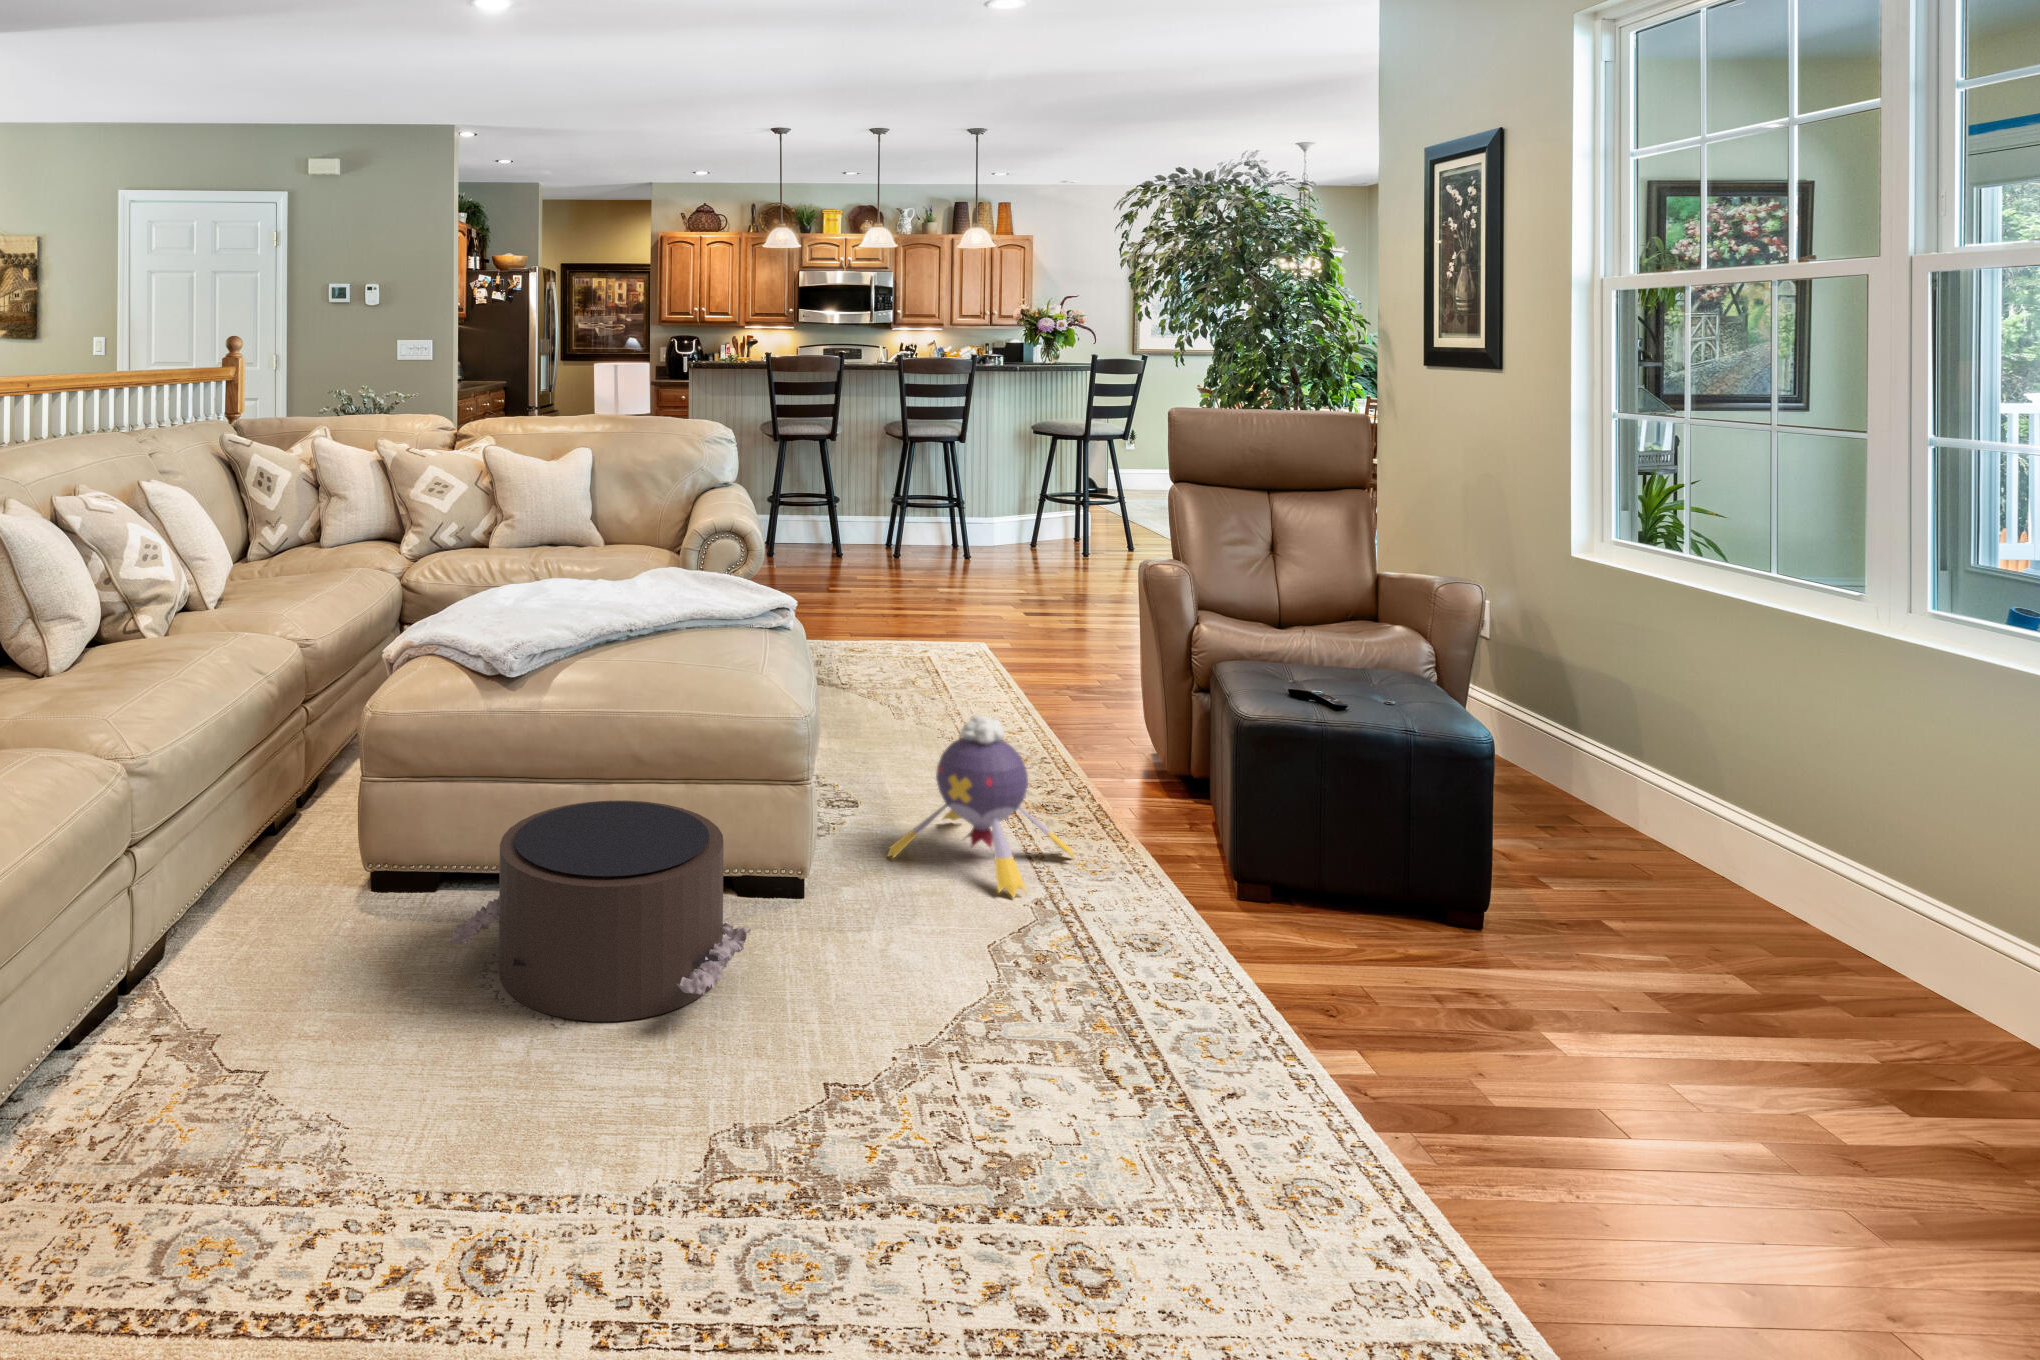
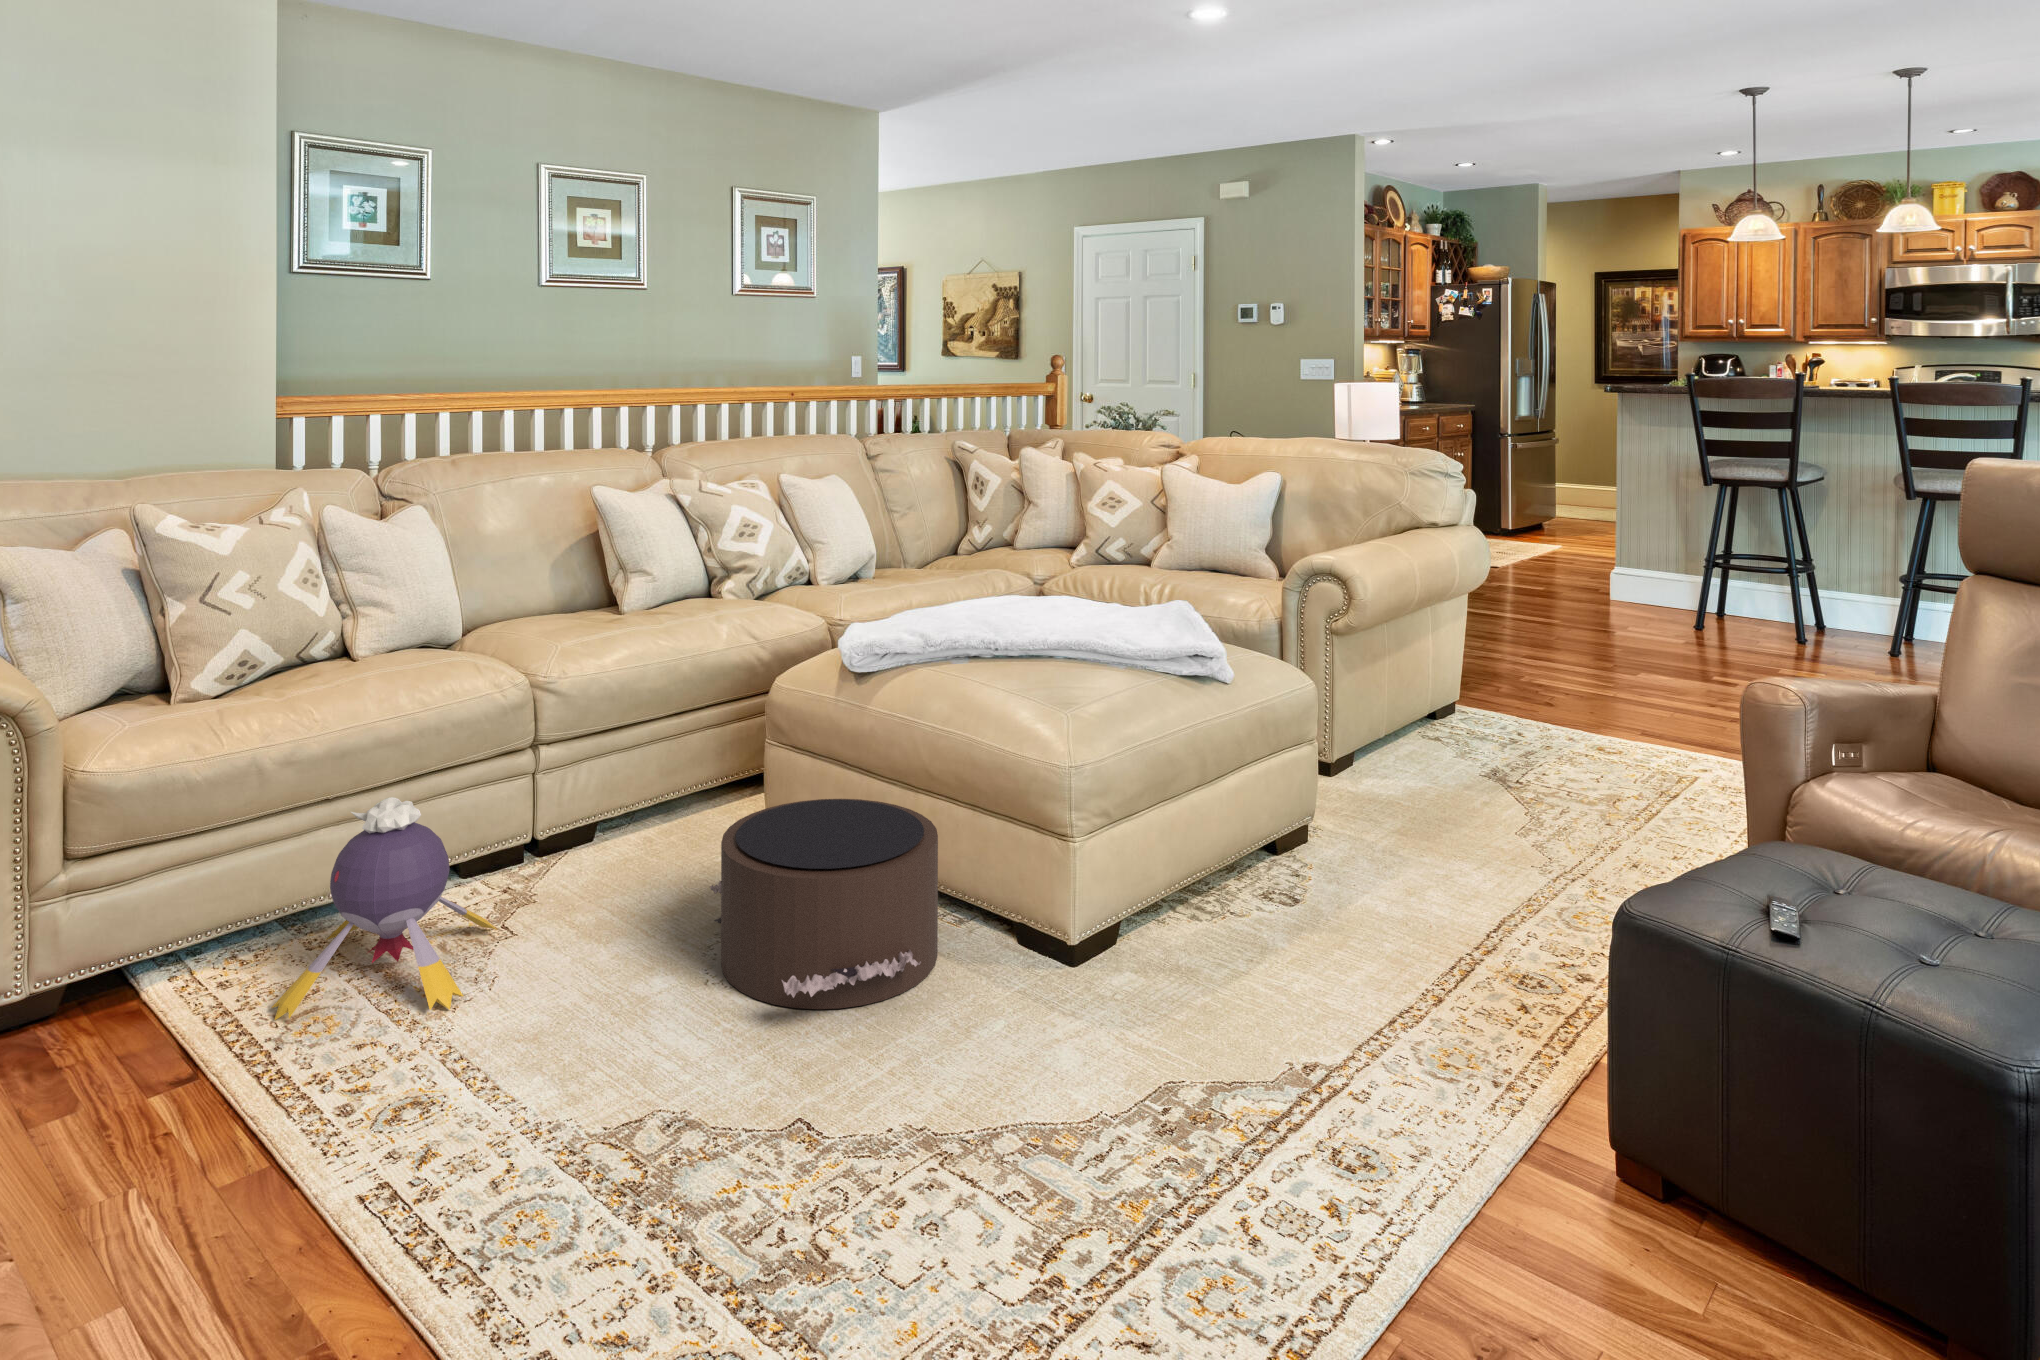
plush toy: present [887,715,1074,897] -> present [272,797,497,1020]

